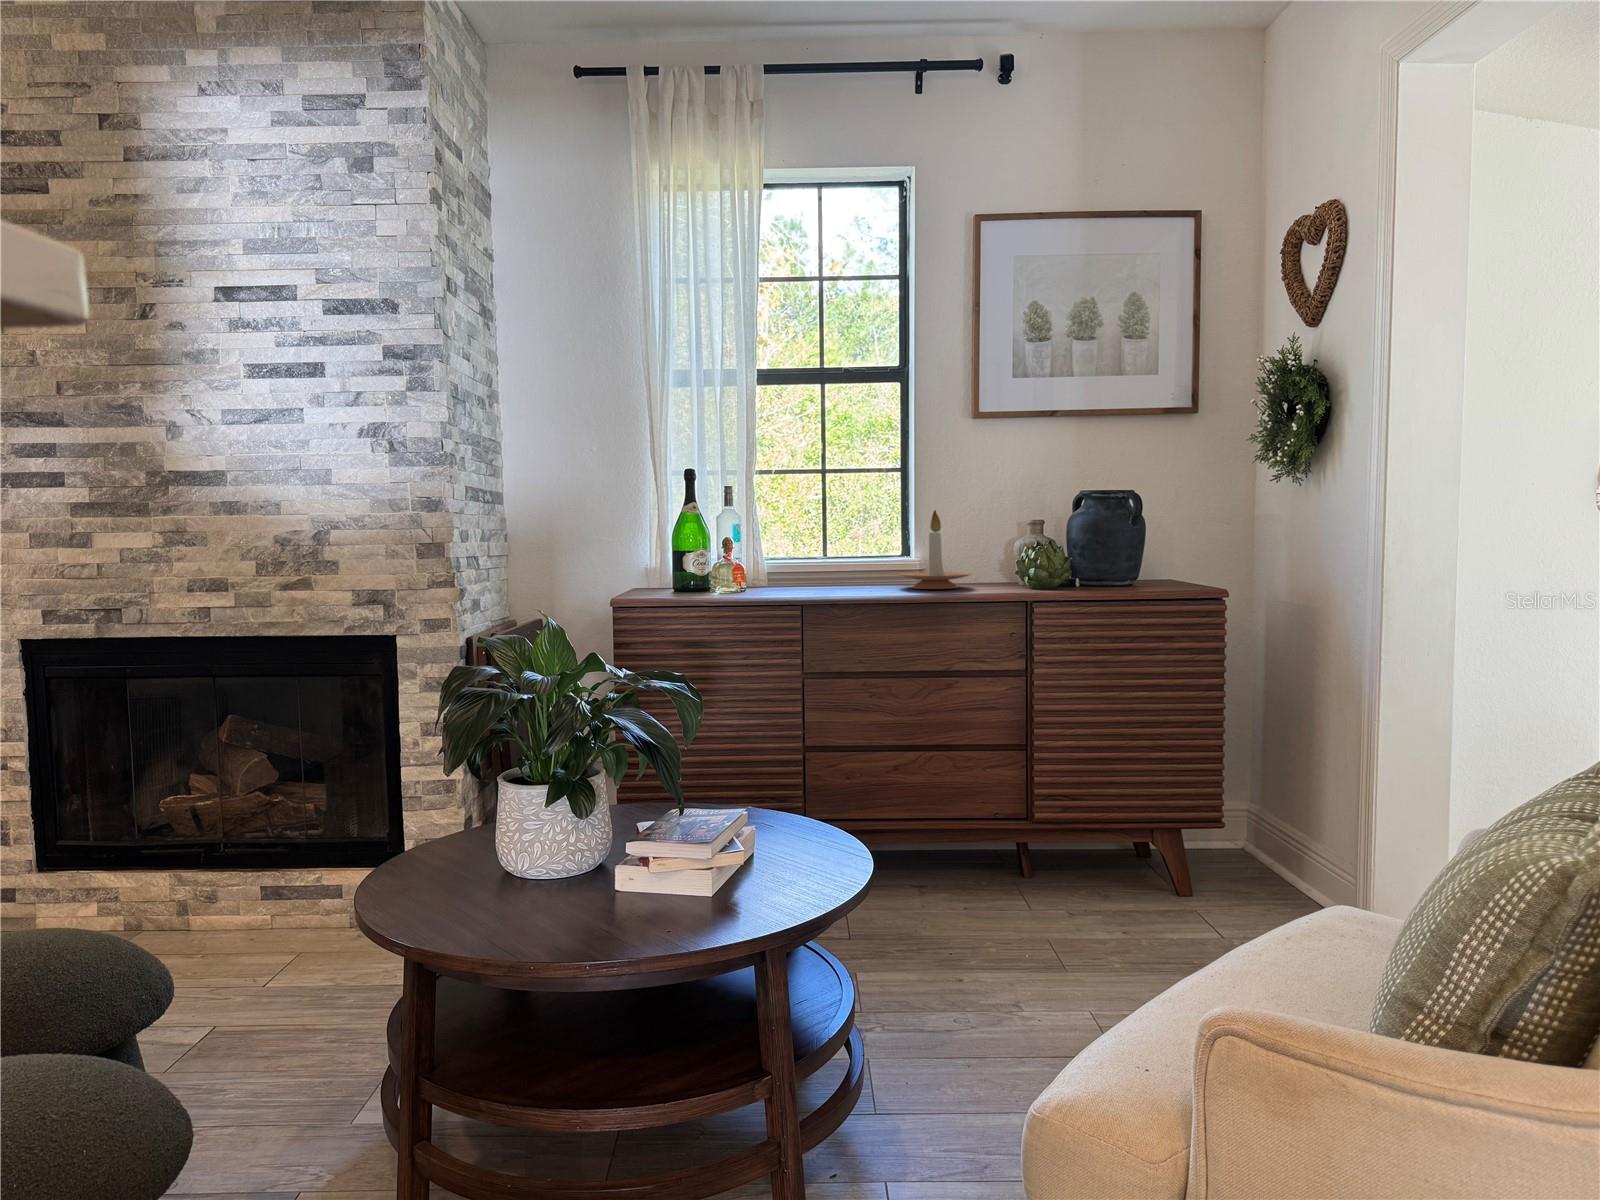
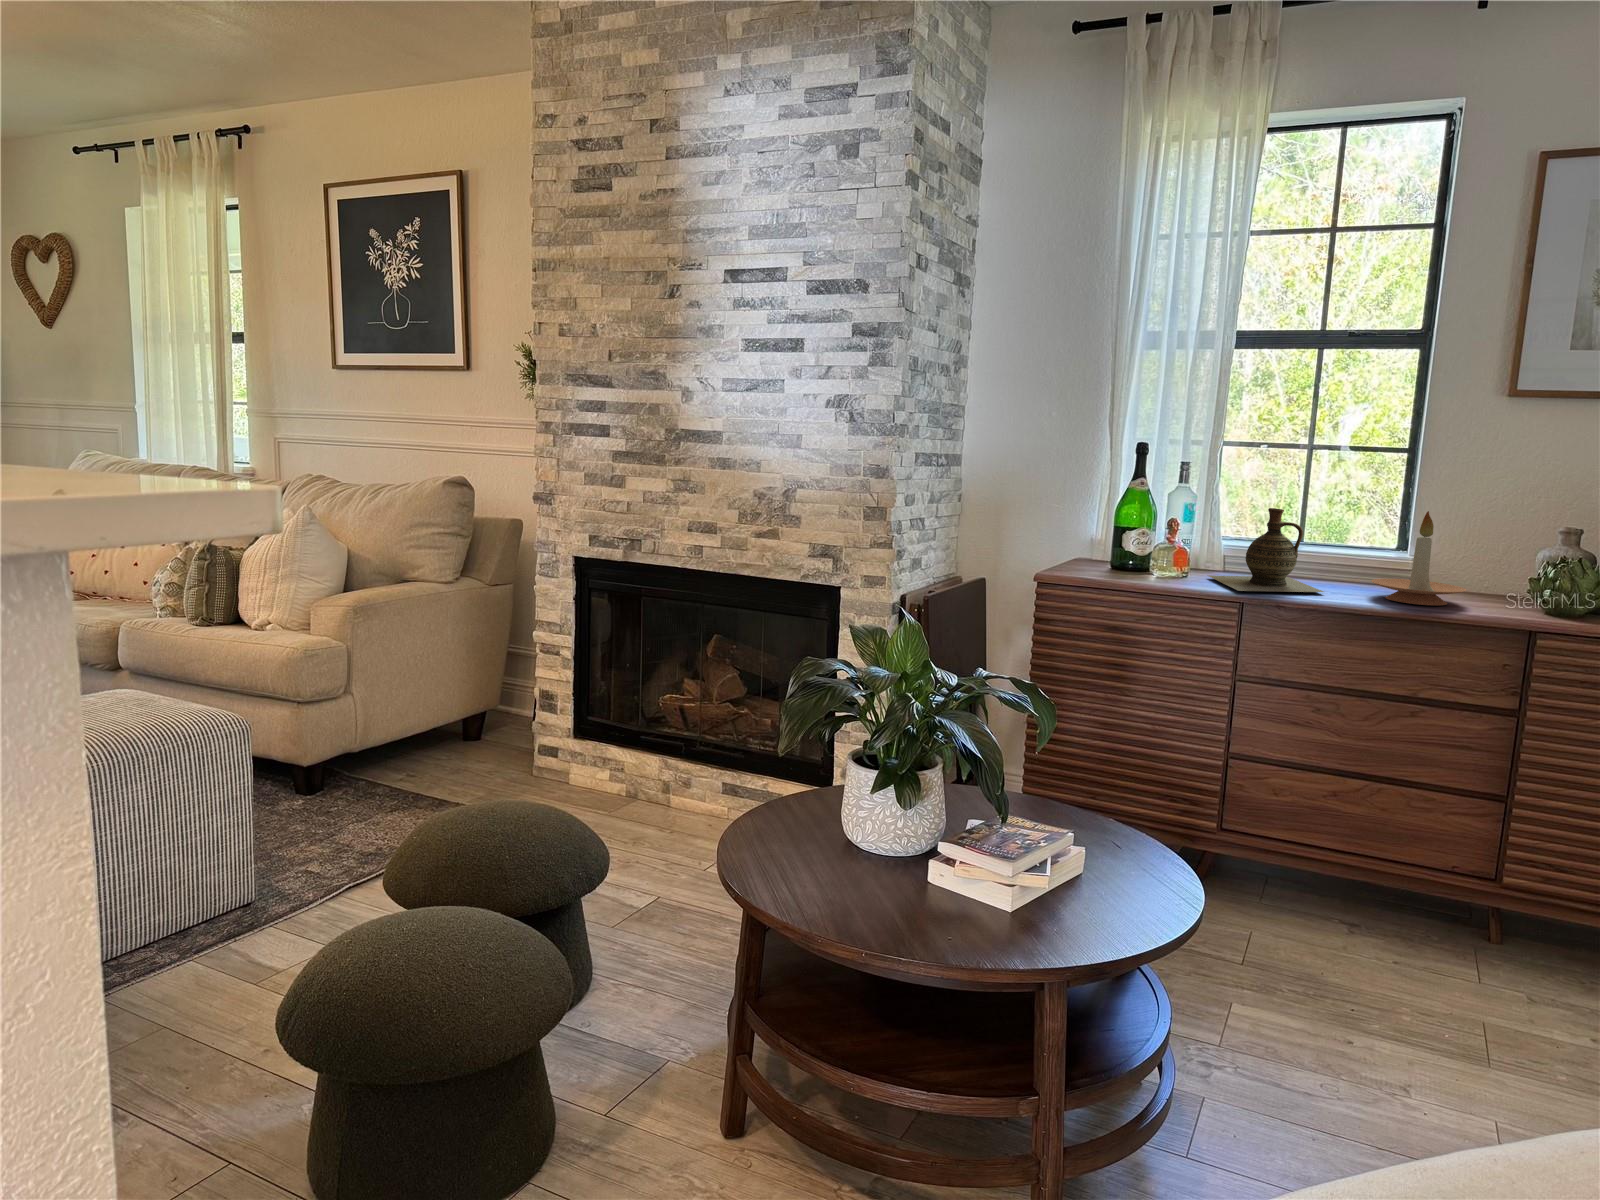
ceramic jug: none [762,518,866,593] -> present [1208,508,1324,592]

